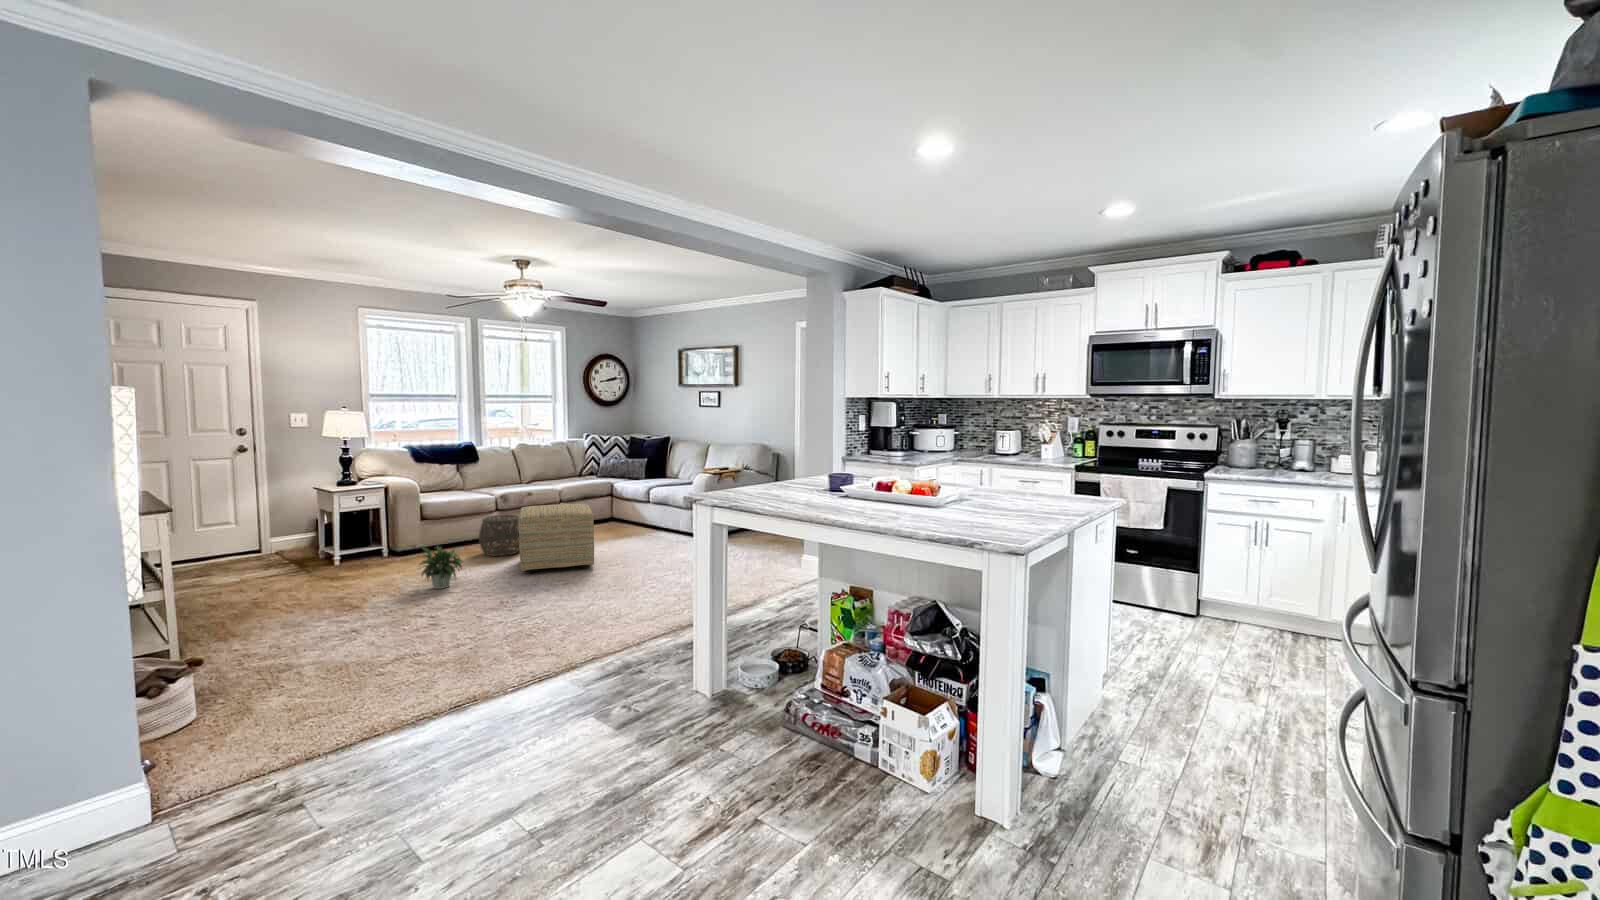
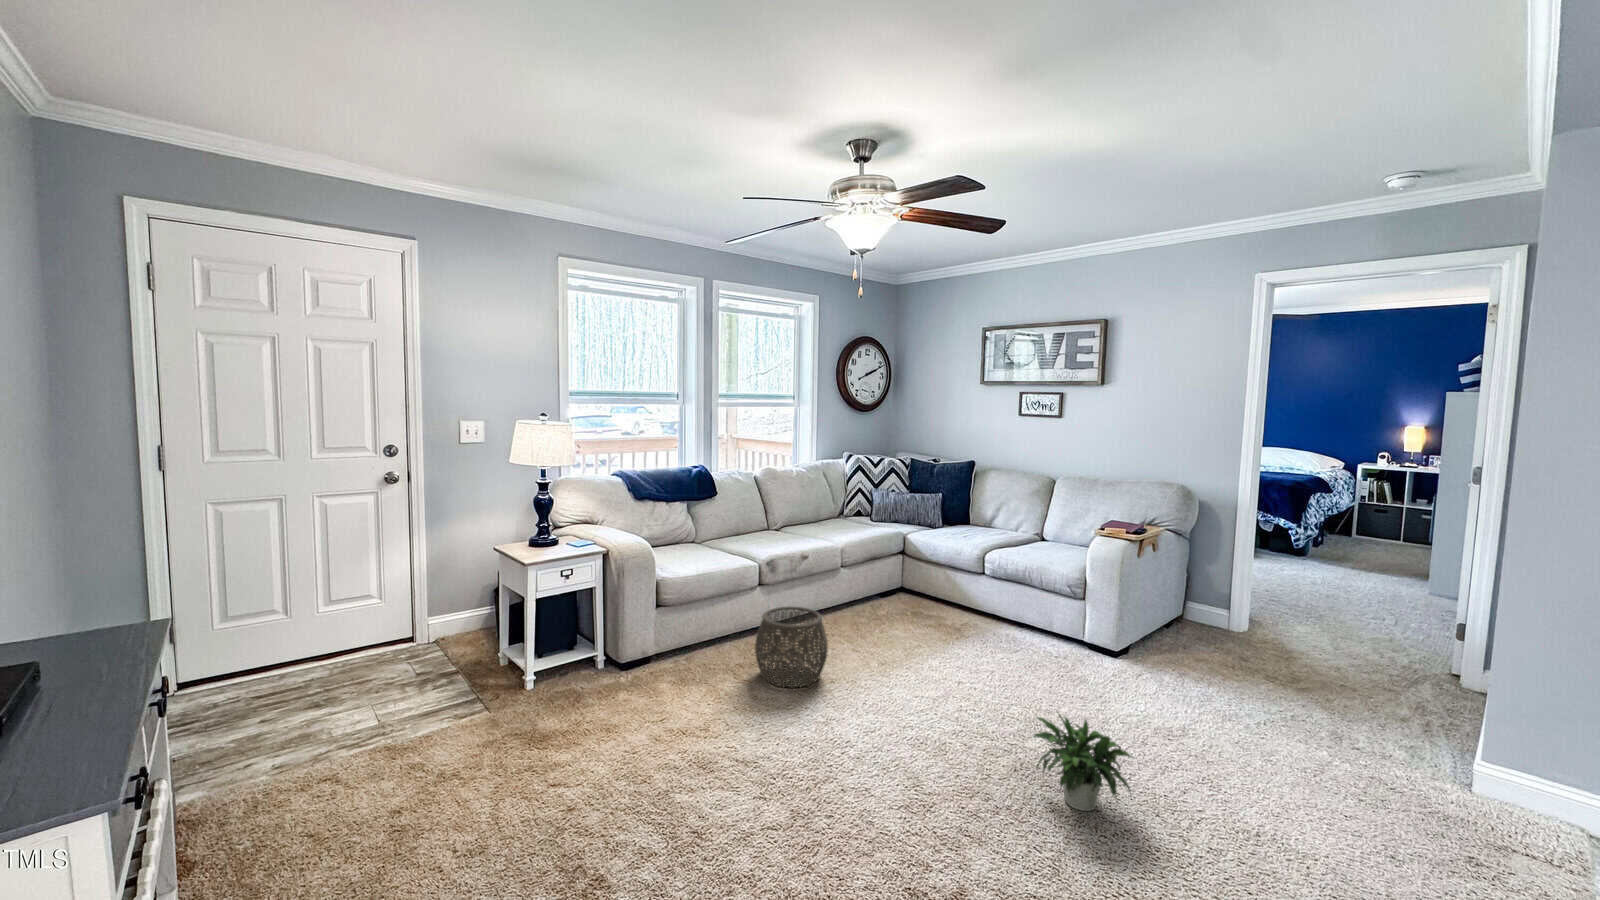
ottoman: present [519,504,594,573] -> none [841,606,1008,759]
potted plant: present [419,546,463,589] -> present [1034,714,1131,811]

